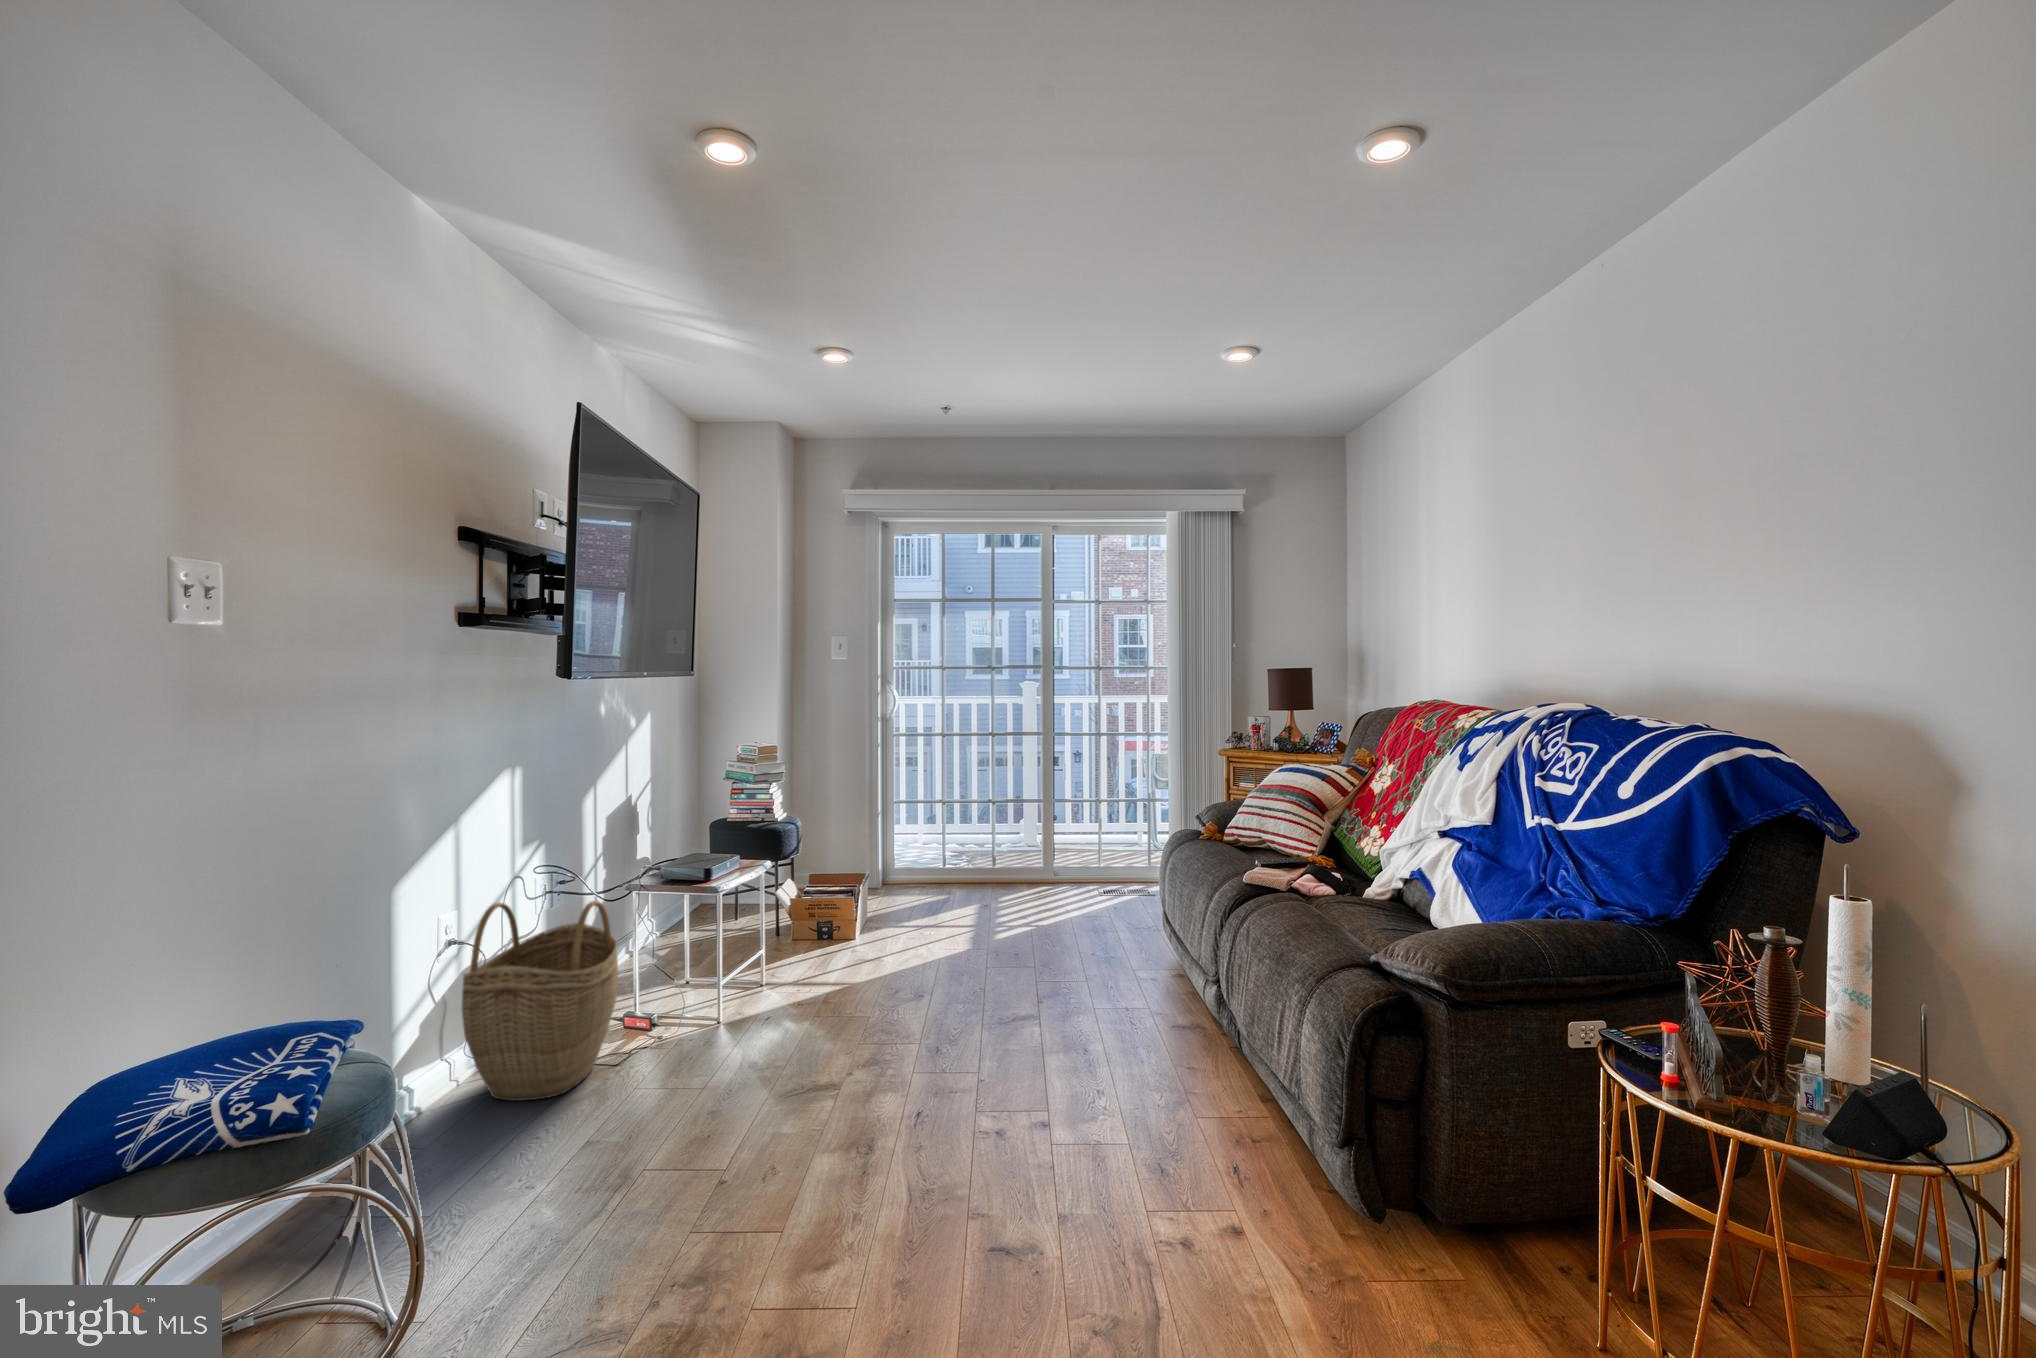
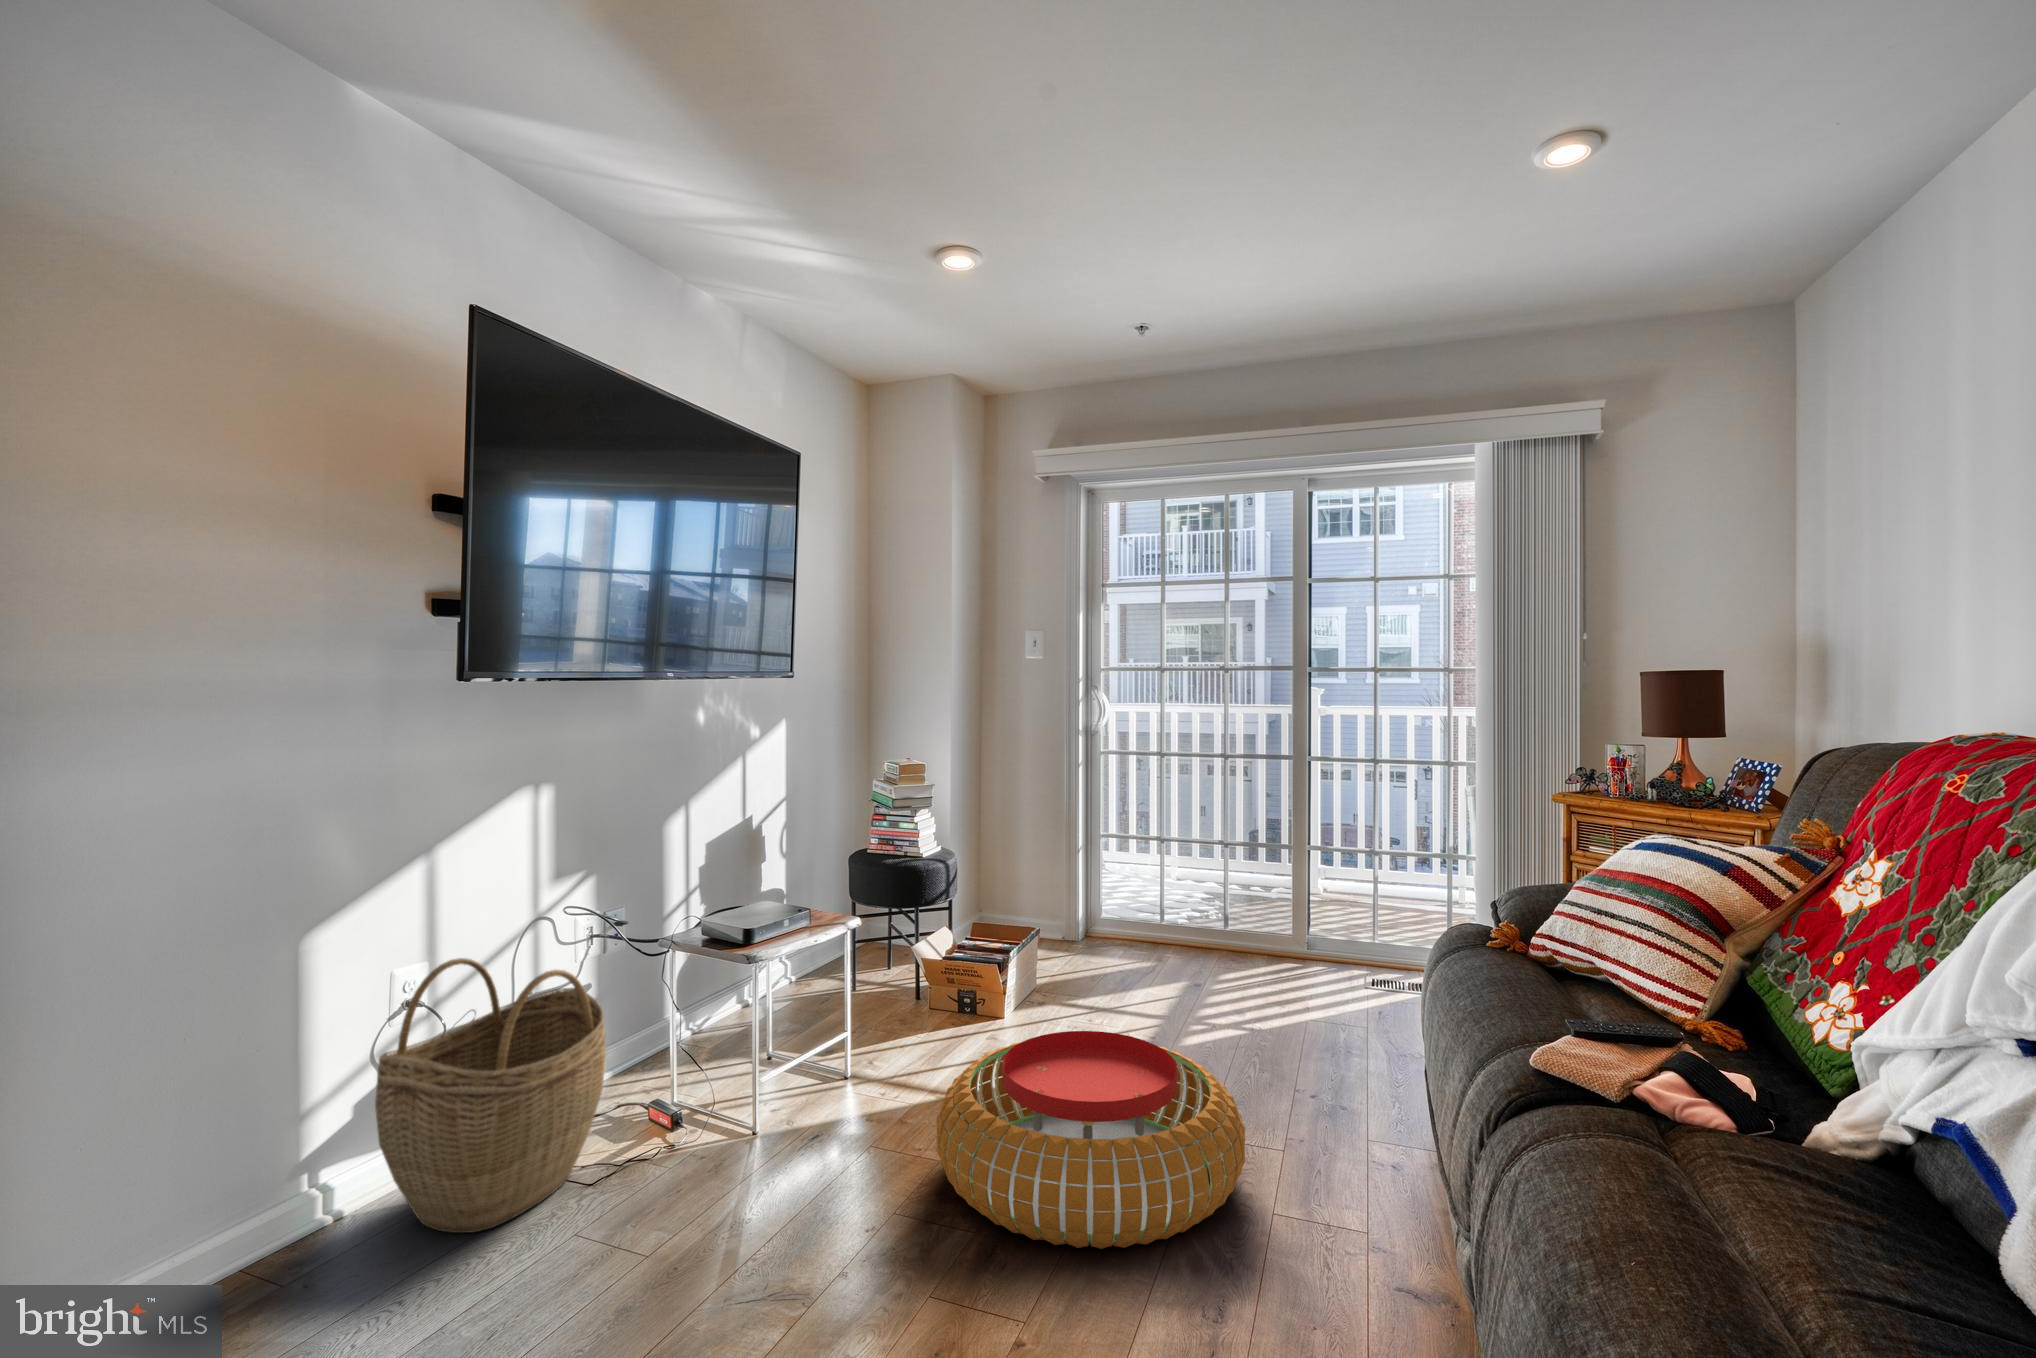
pouf: none [867,919,1073,1039] -> present [936,1031,1245,1249]

